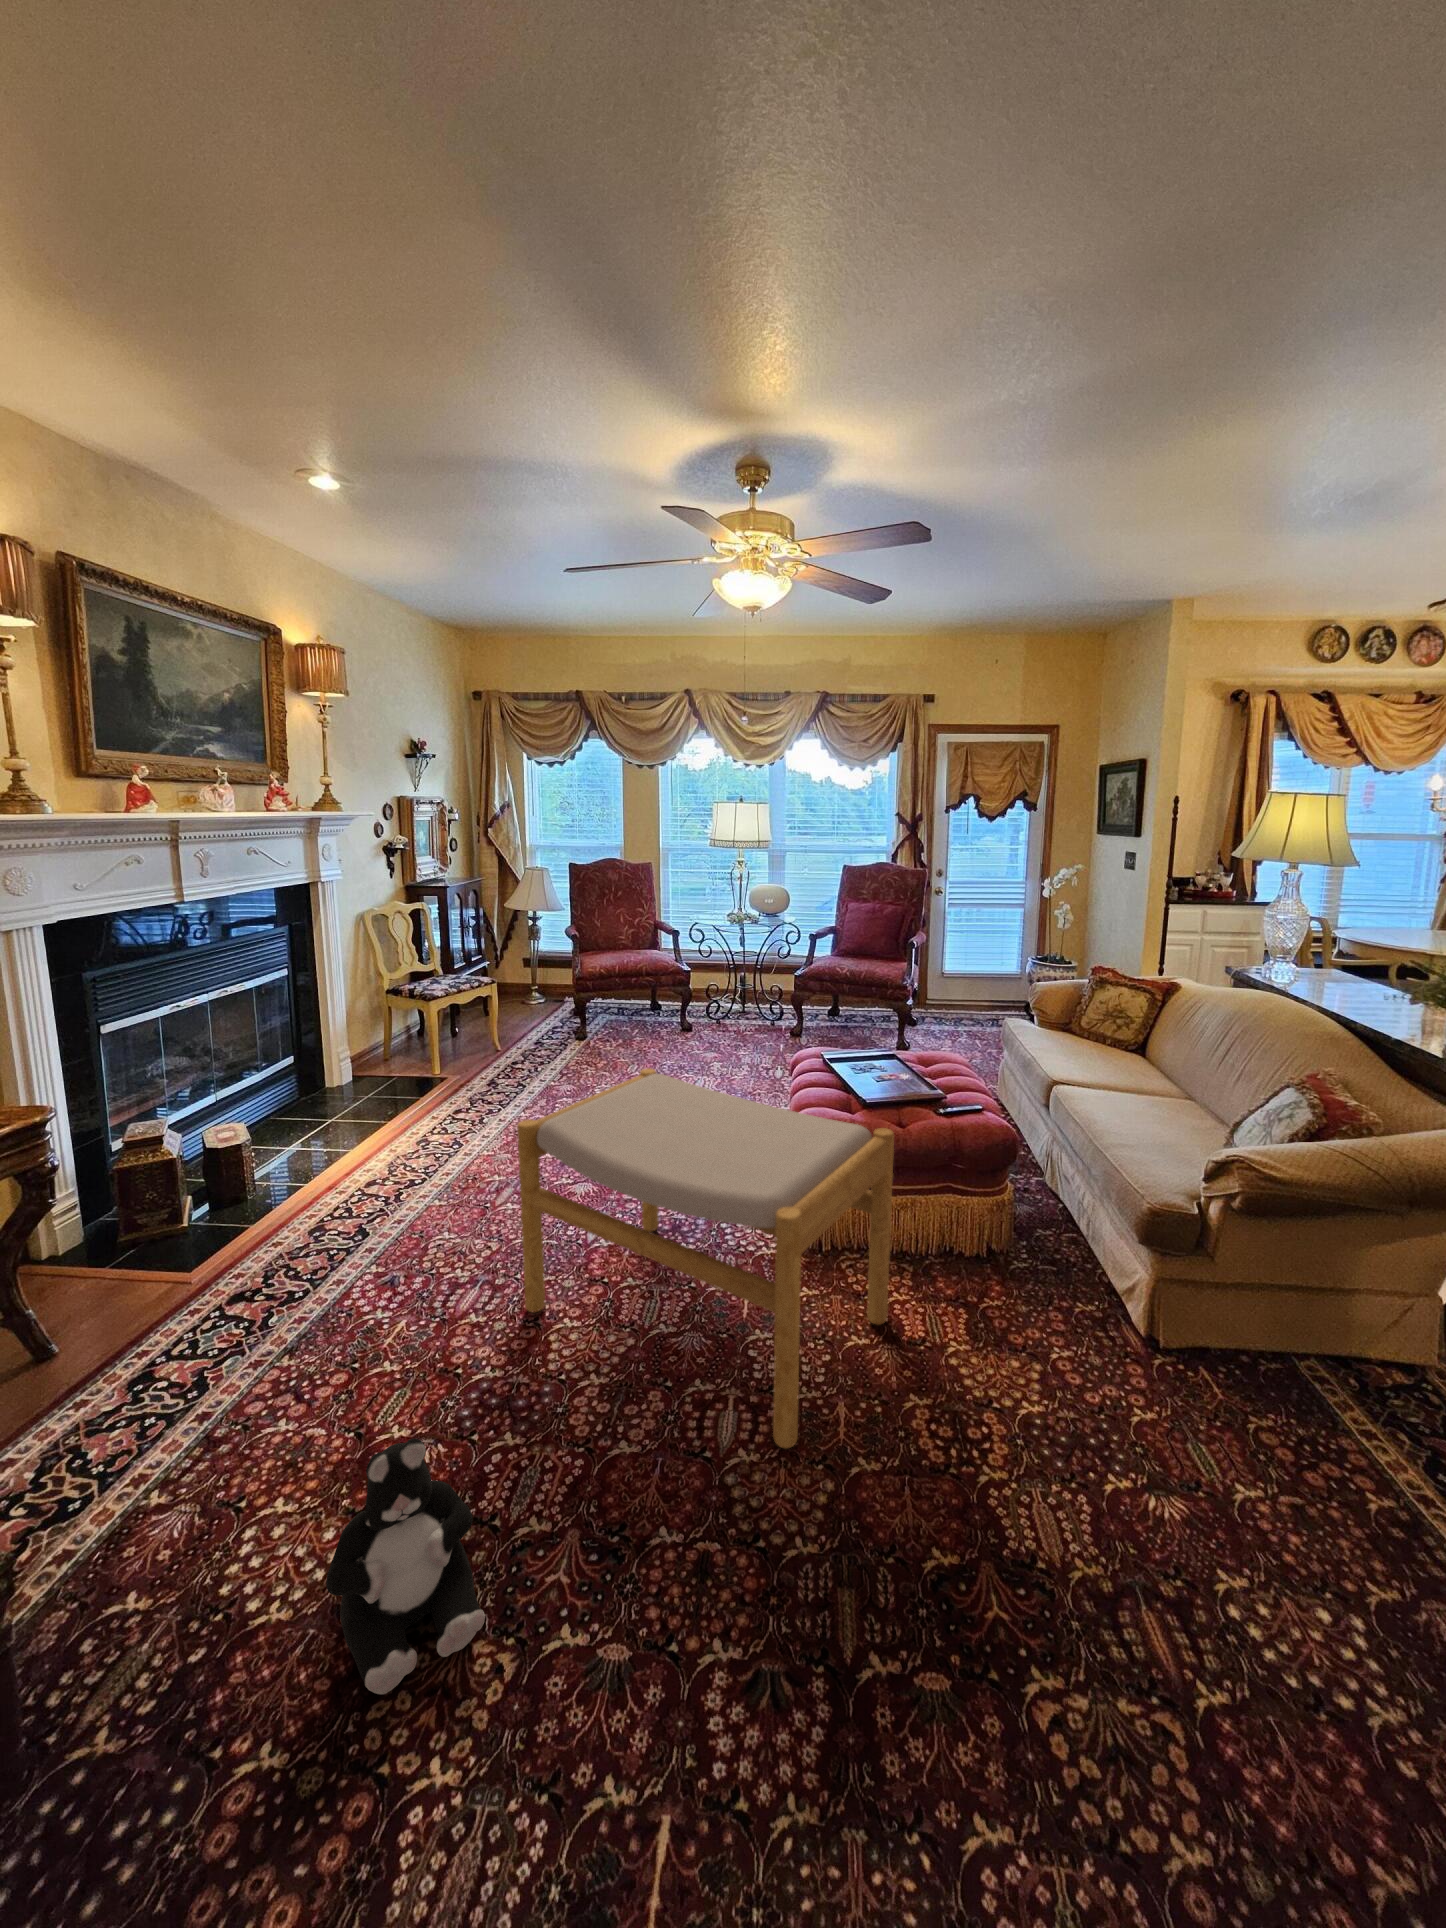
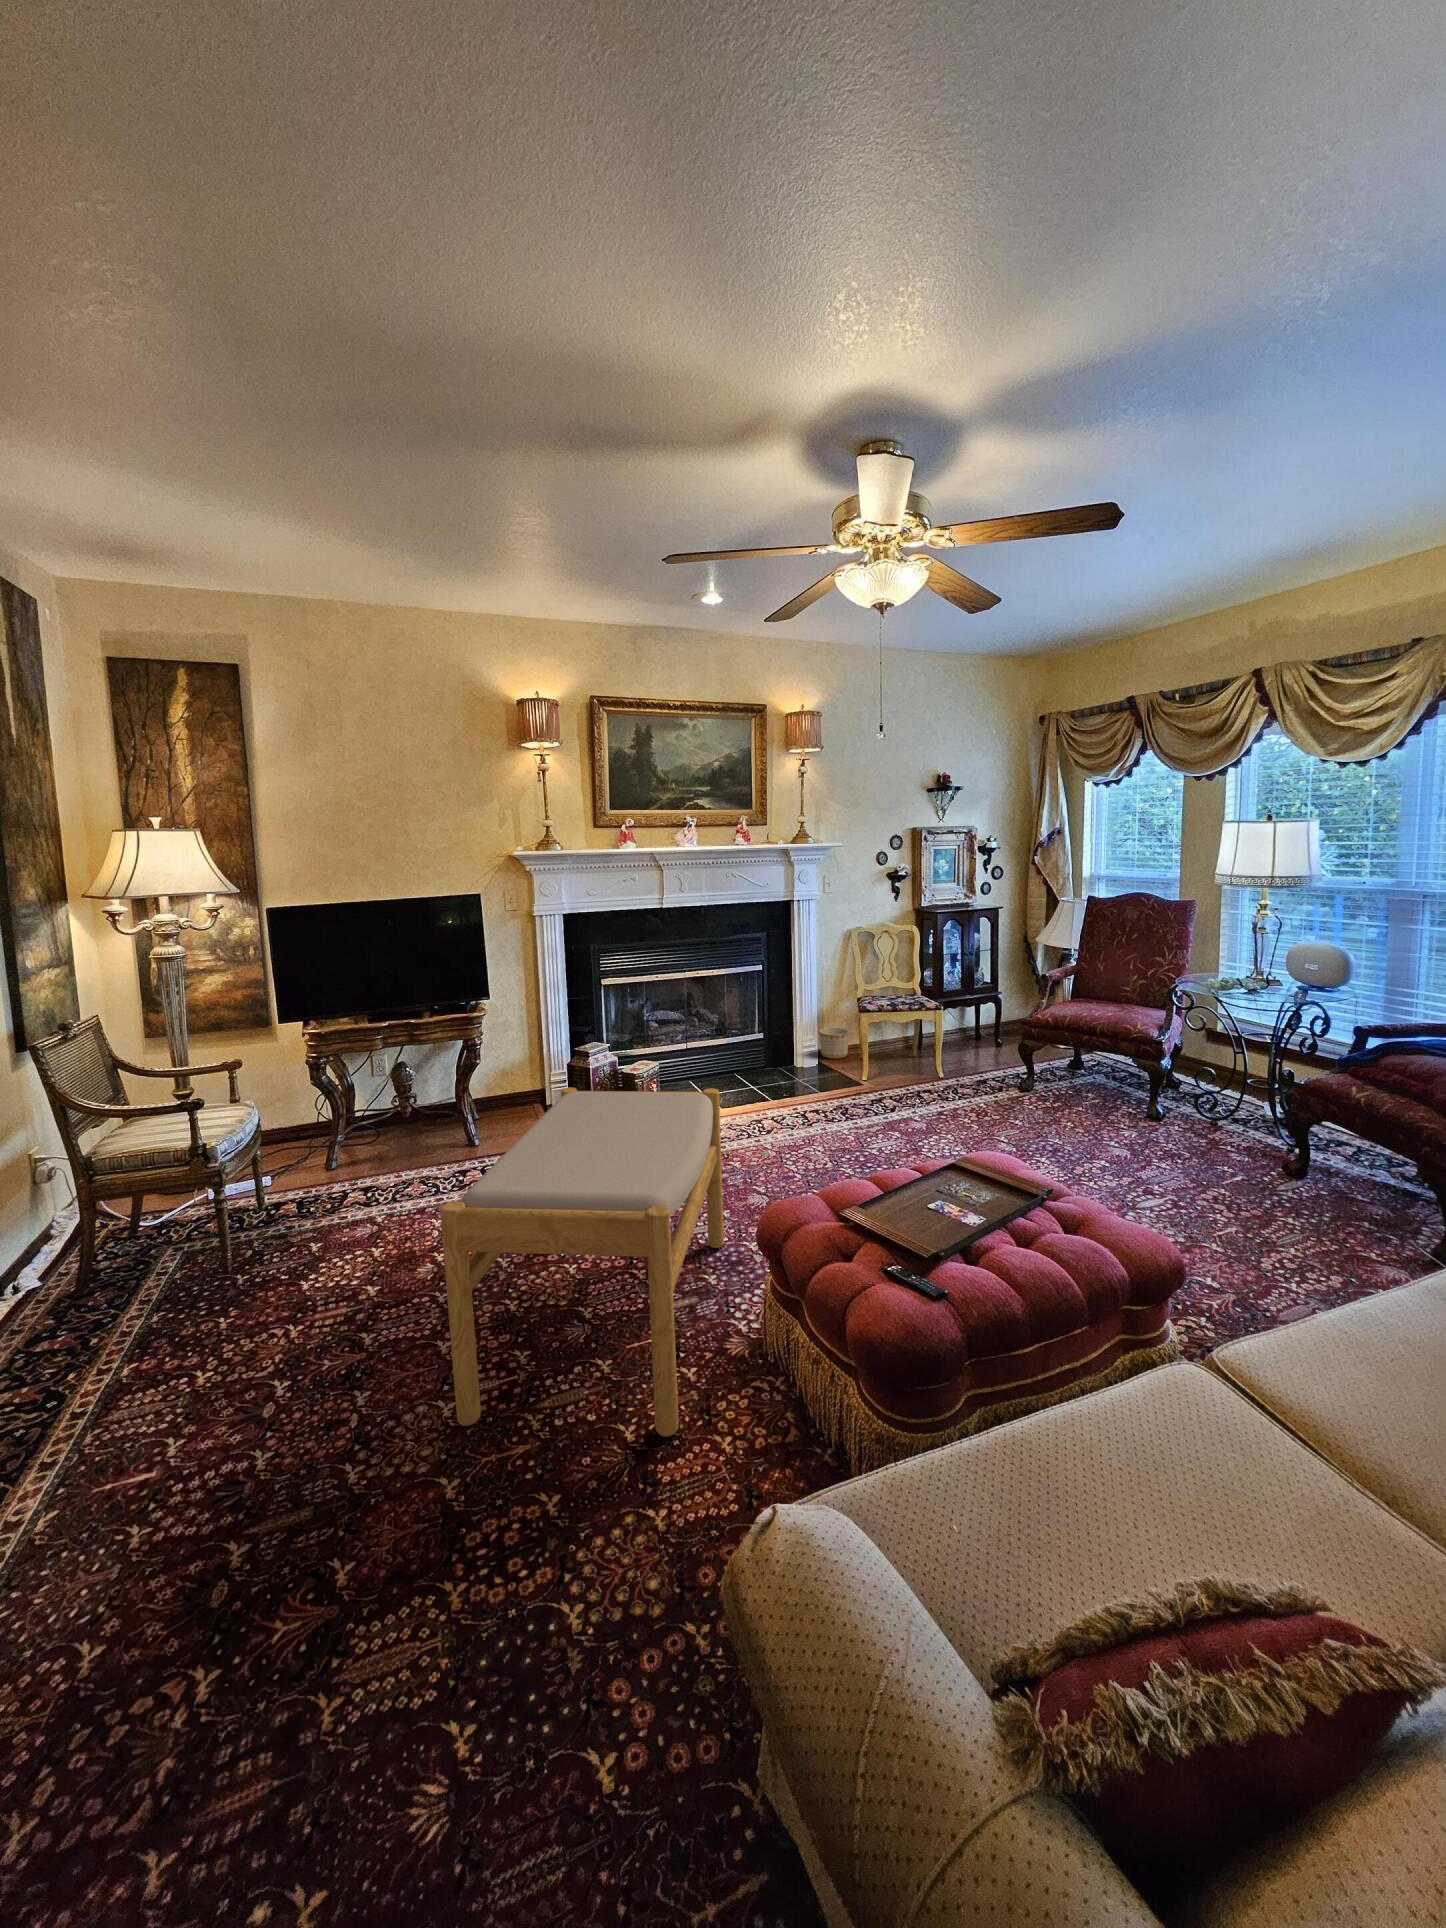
planter: none [357,1031,396,1069] -> present [819,1028,849,1059]
plush toy: present [326,1439,485,1694] -> none [241,1216,352,1342]

